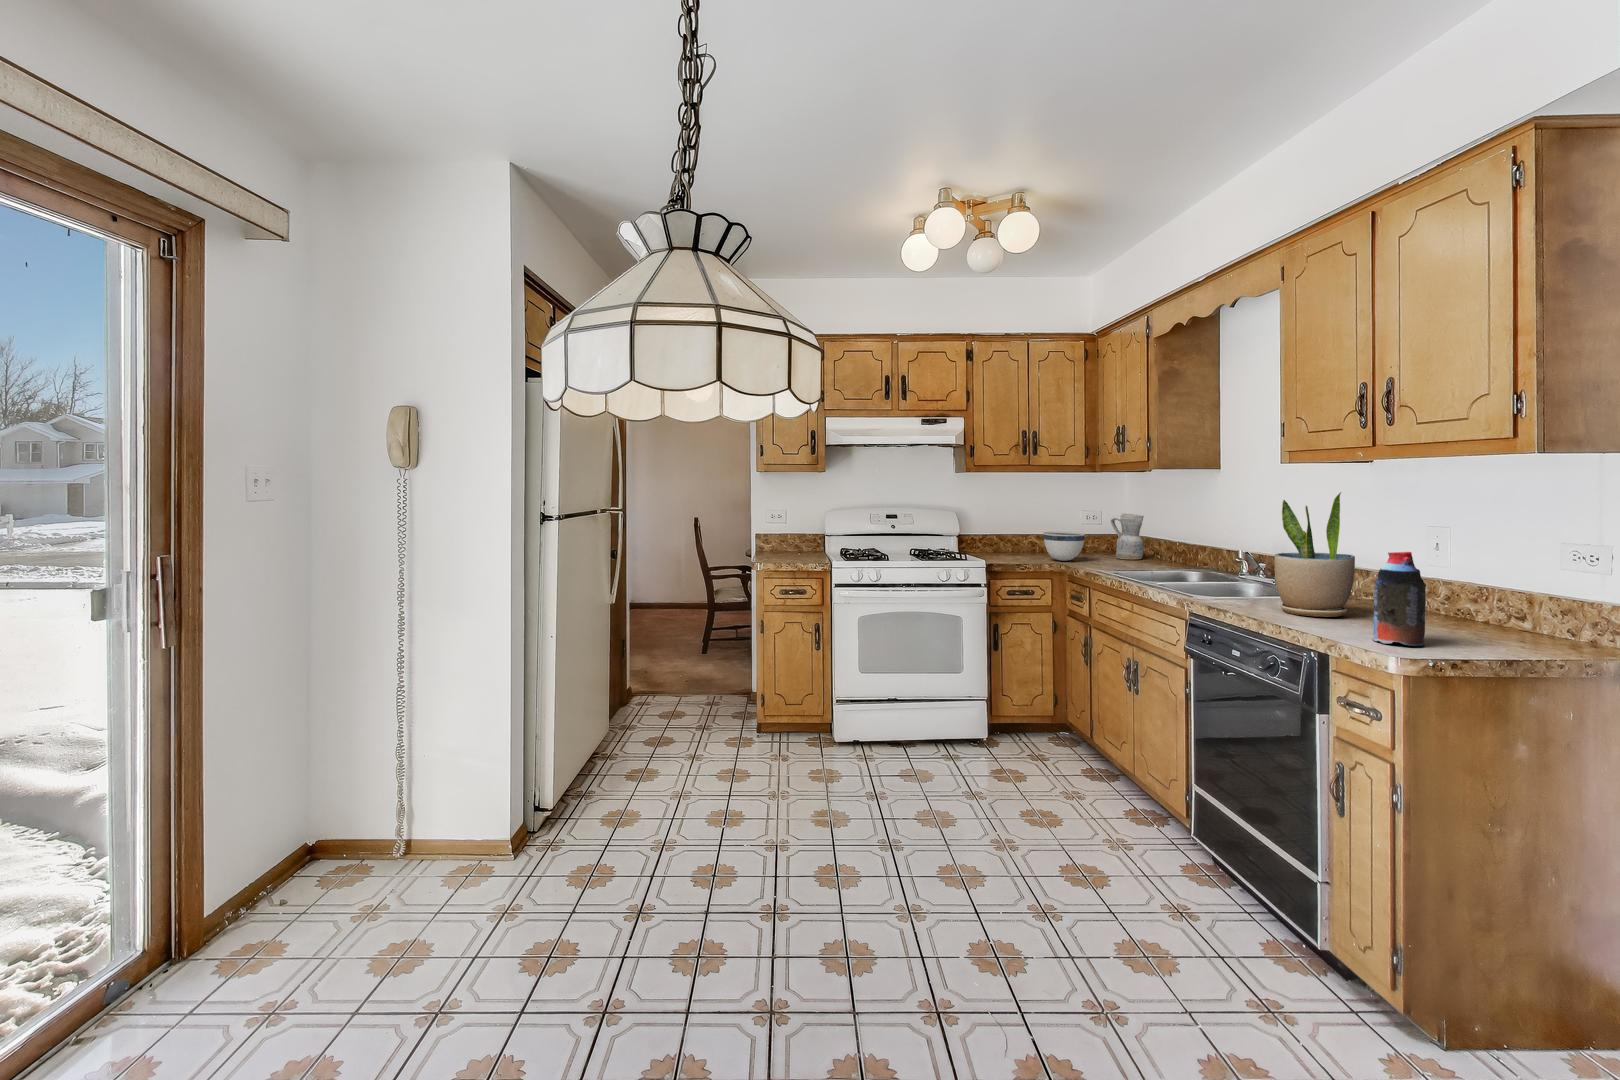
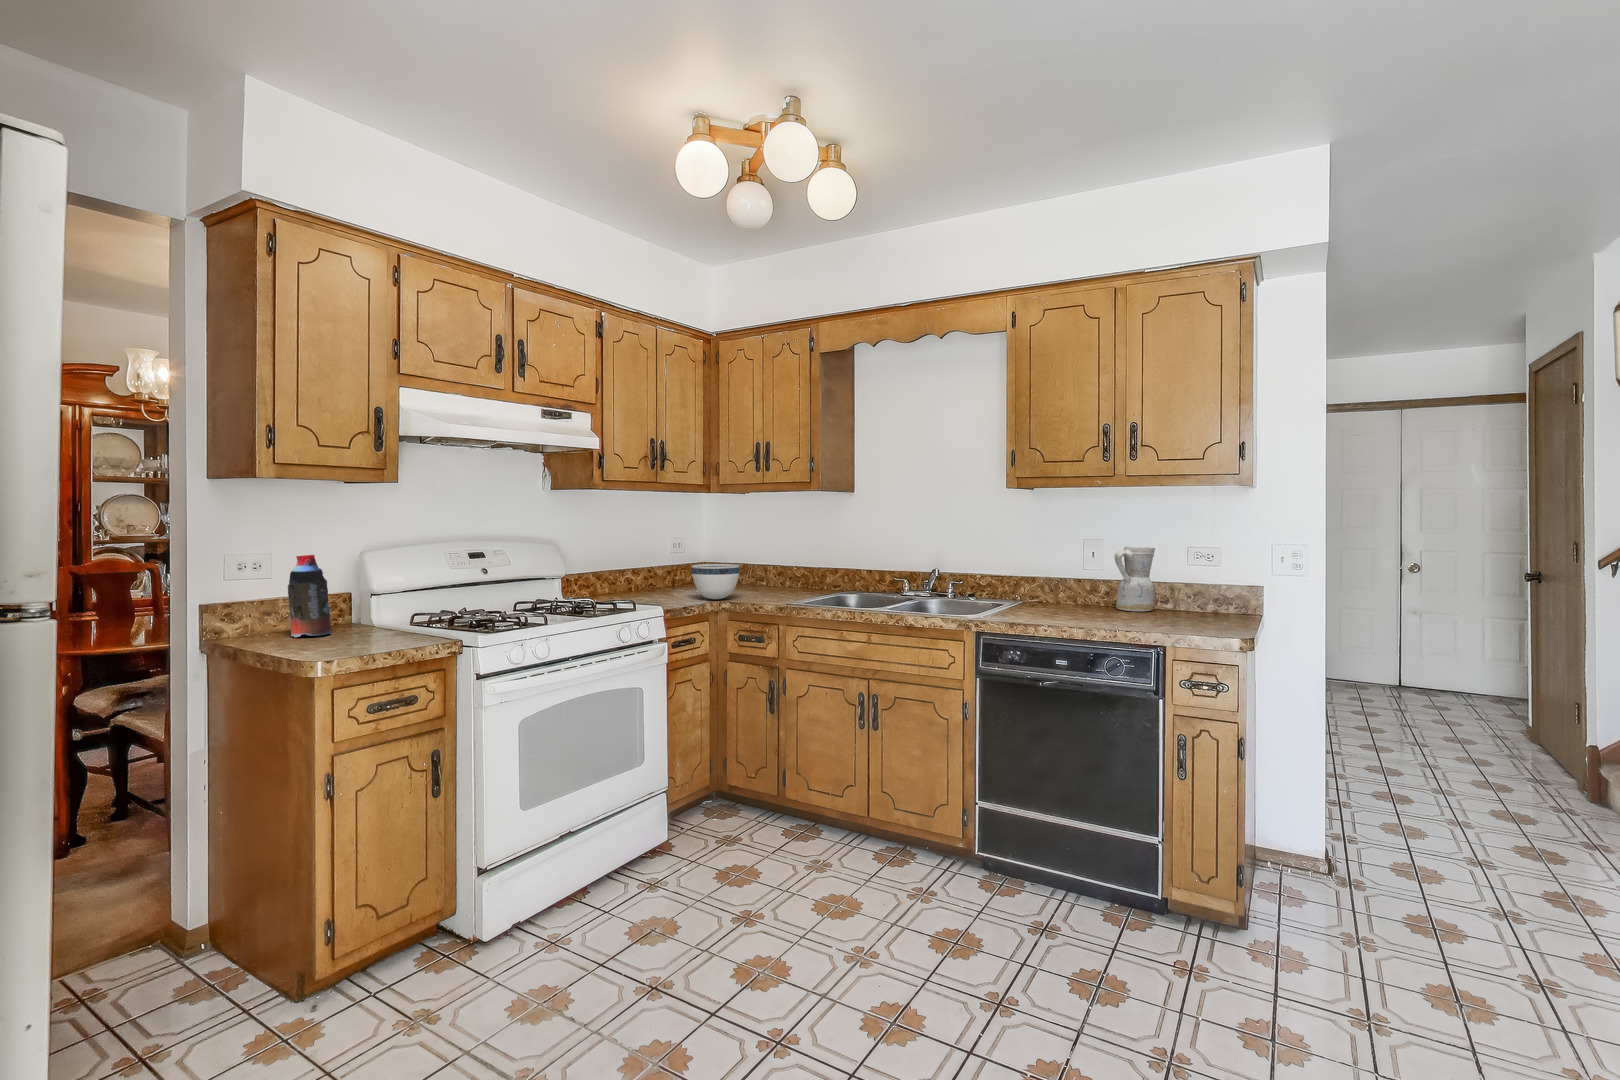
potted plant: present [1275,492,1355,617] -> none [1035,507,1097,619]
ceramic pitcher: present [1111,514,1144,559] -> present [1115,546,1155,611]
bottle: present [1373,552,1426,646] -> present [288,555,331,637]

